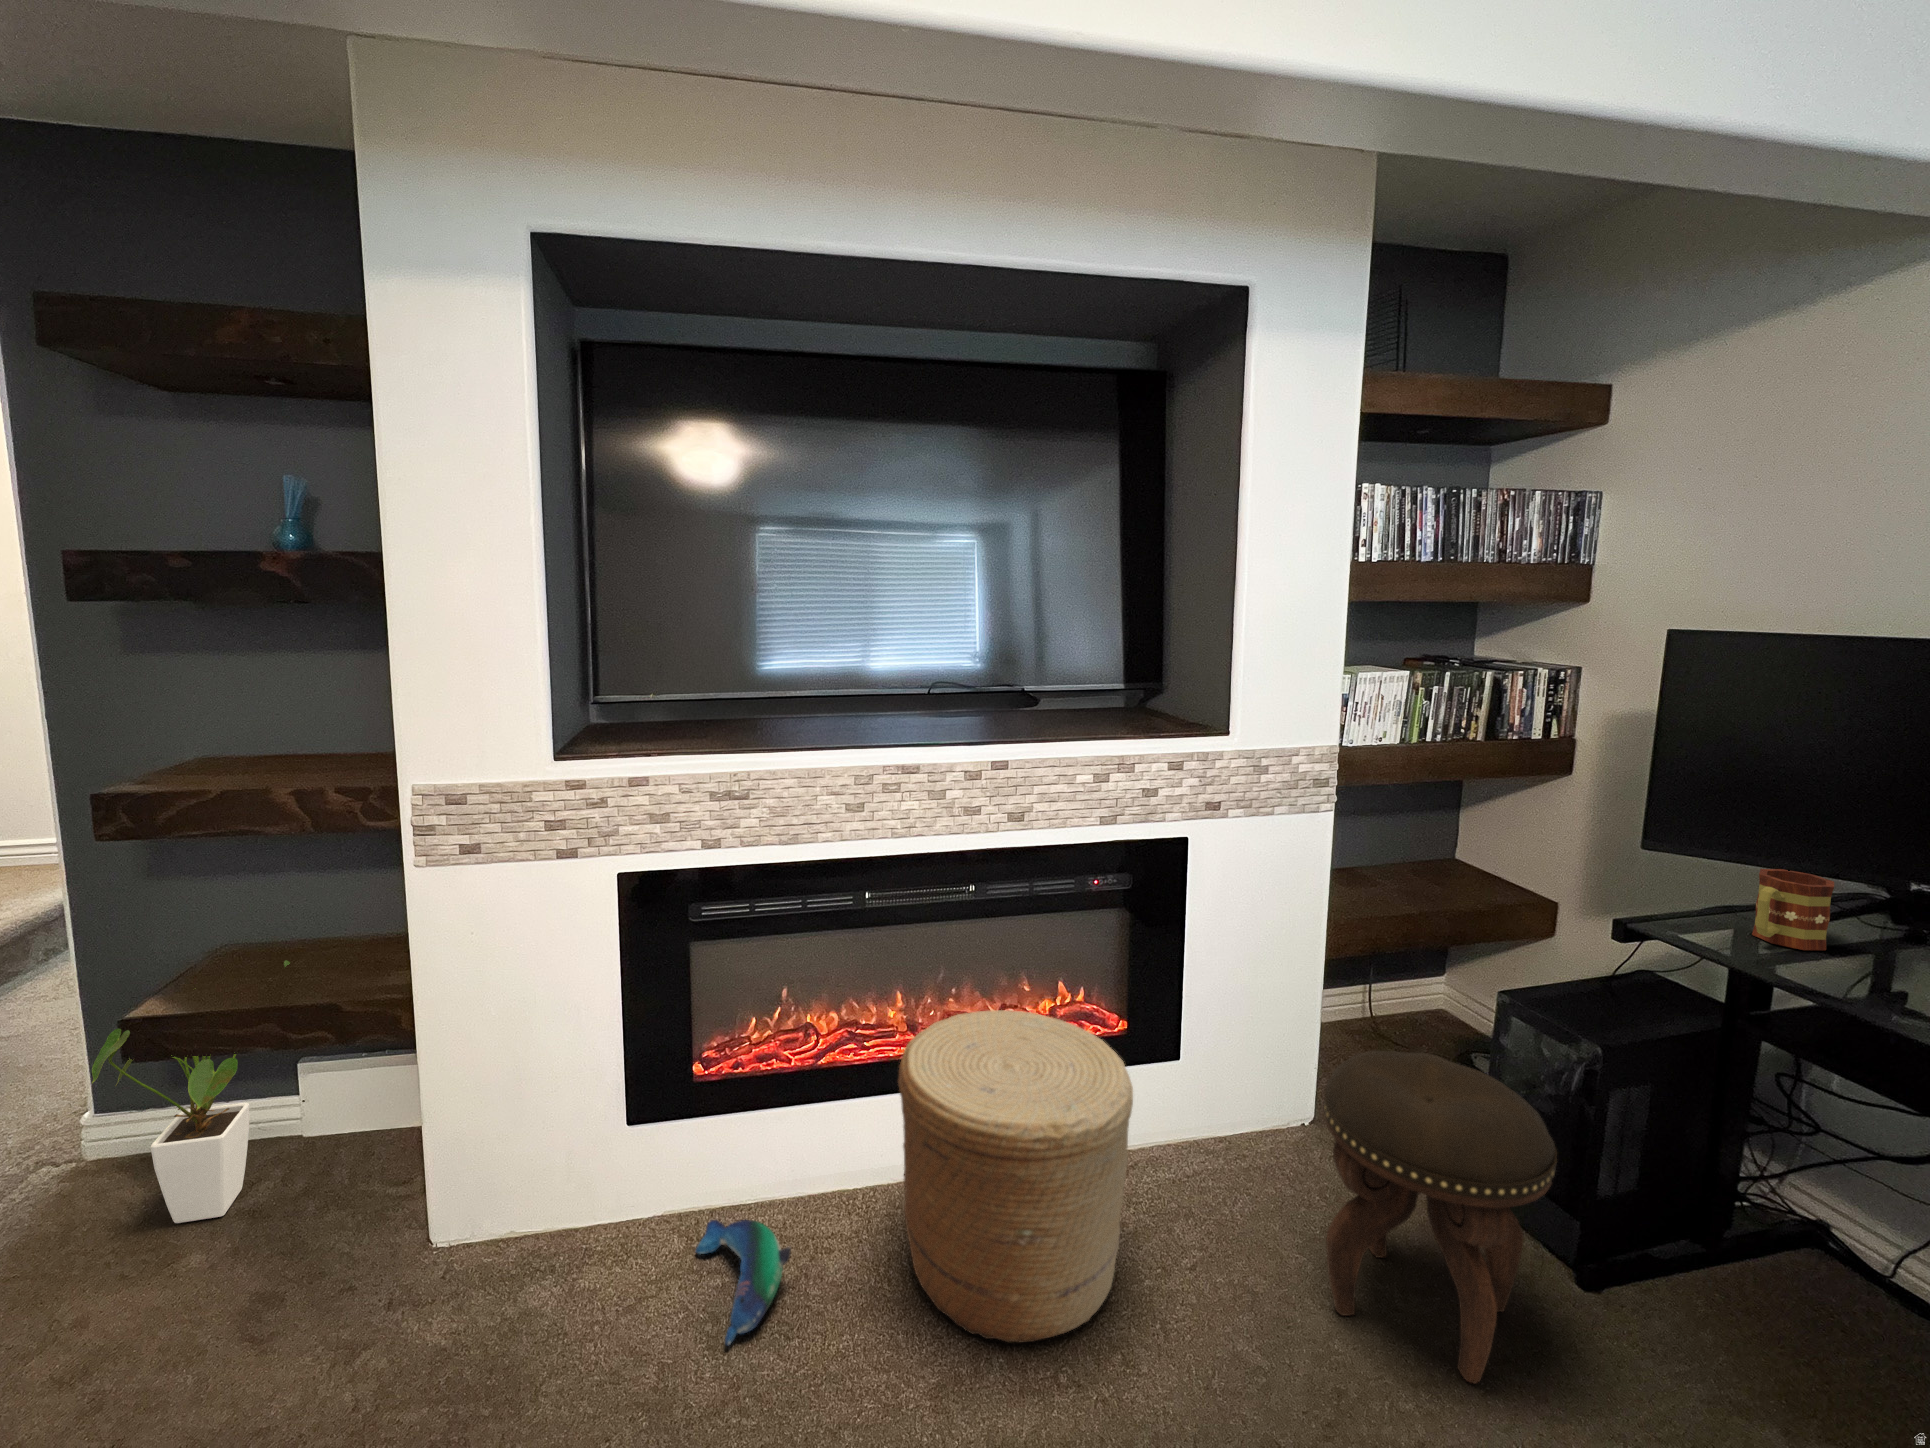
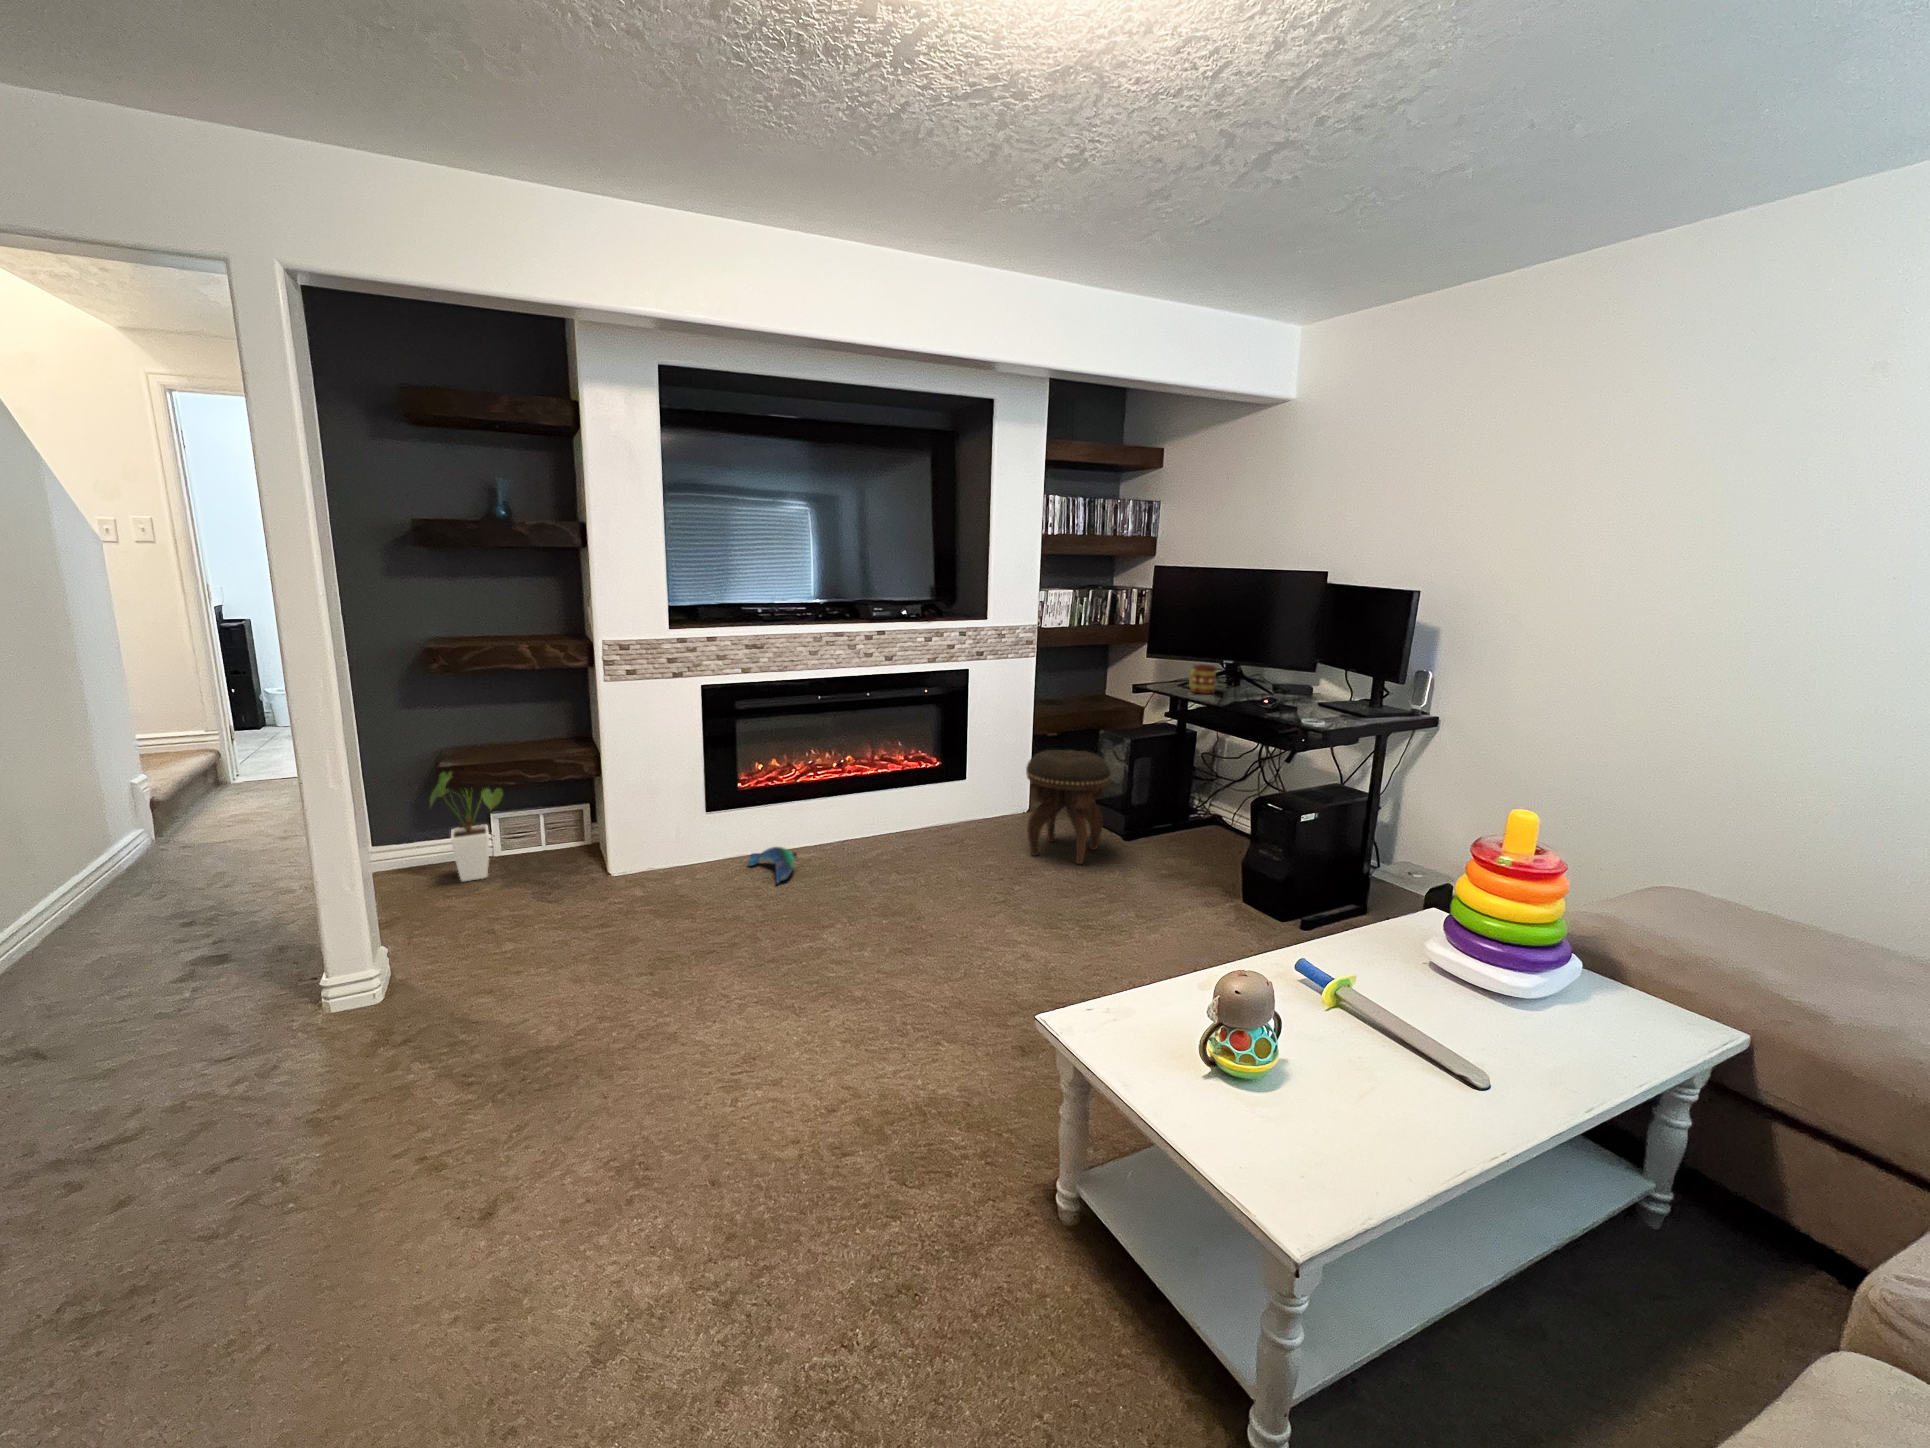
woven basket: present [898,1010,1133,1343] -> none [843,750,947,873]

